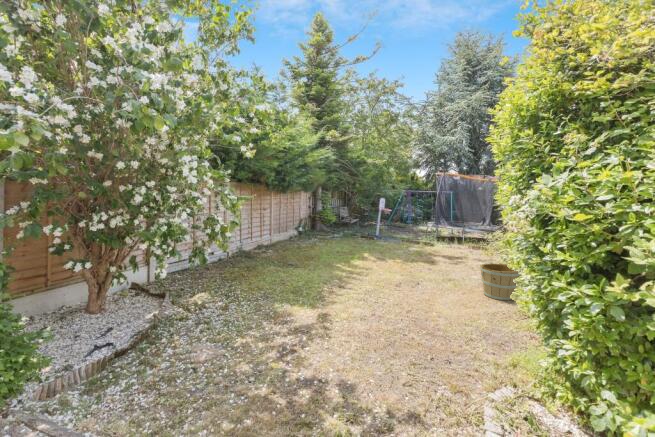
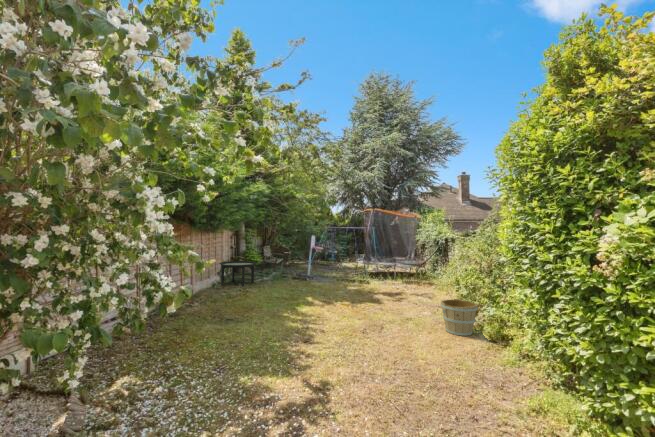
round table: none [296,219,328,241] -> present [220,261,256,286]

